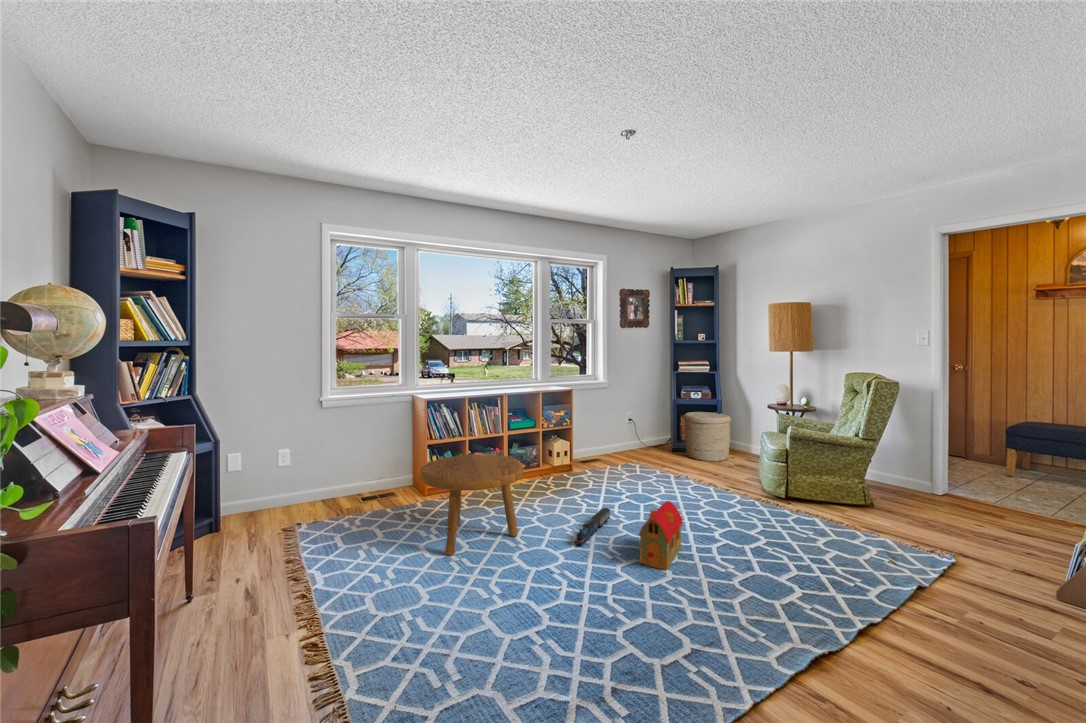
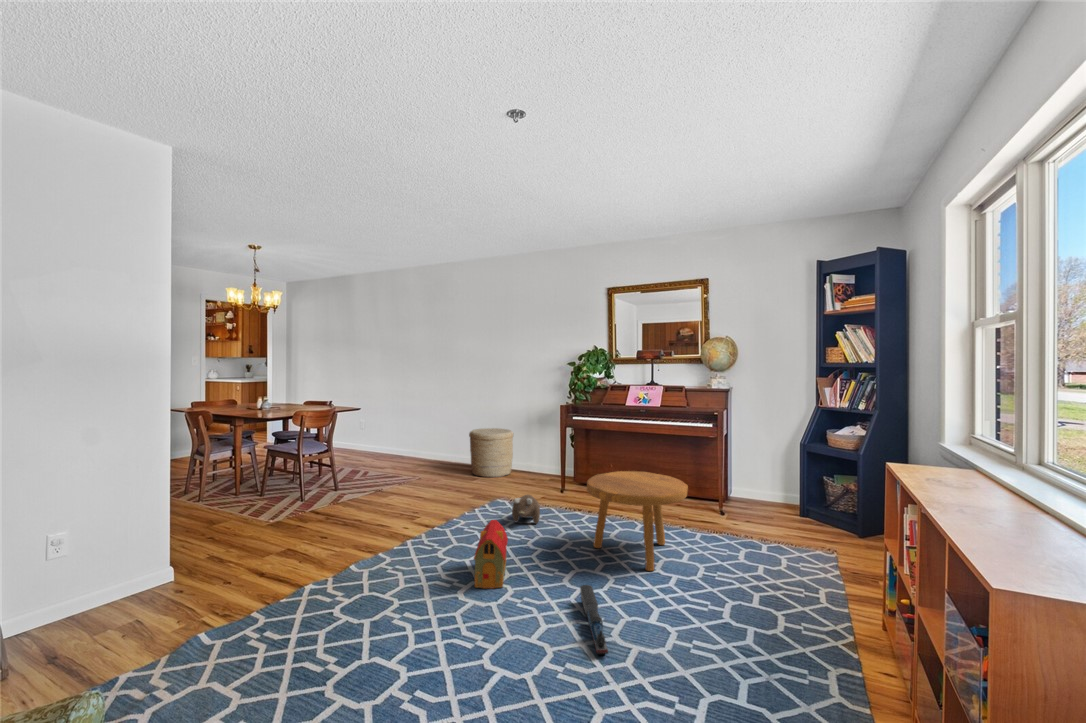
footstool: present [420,454,523,556] -> present [587,471,688,571]
plush toy: none [706,482,739,514] -> present [512,495,540,524]
toy train: present [574,508,610,545] -> present [580,585,608,654]

